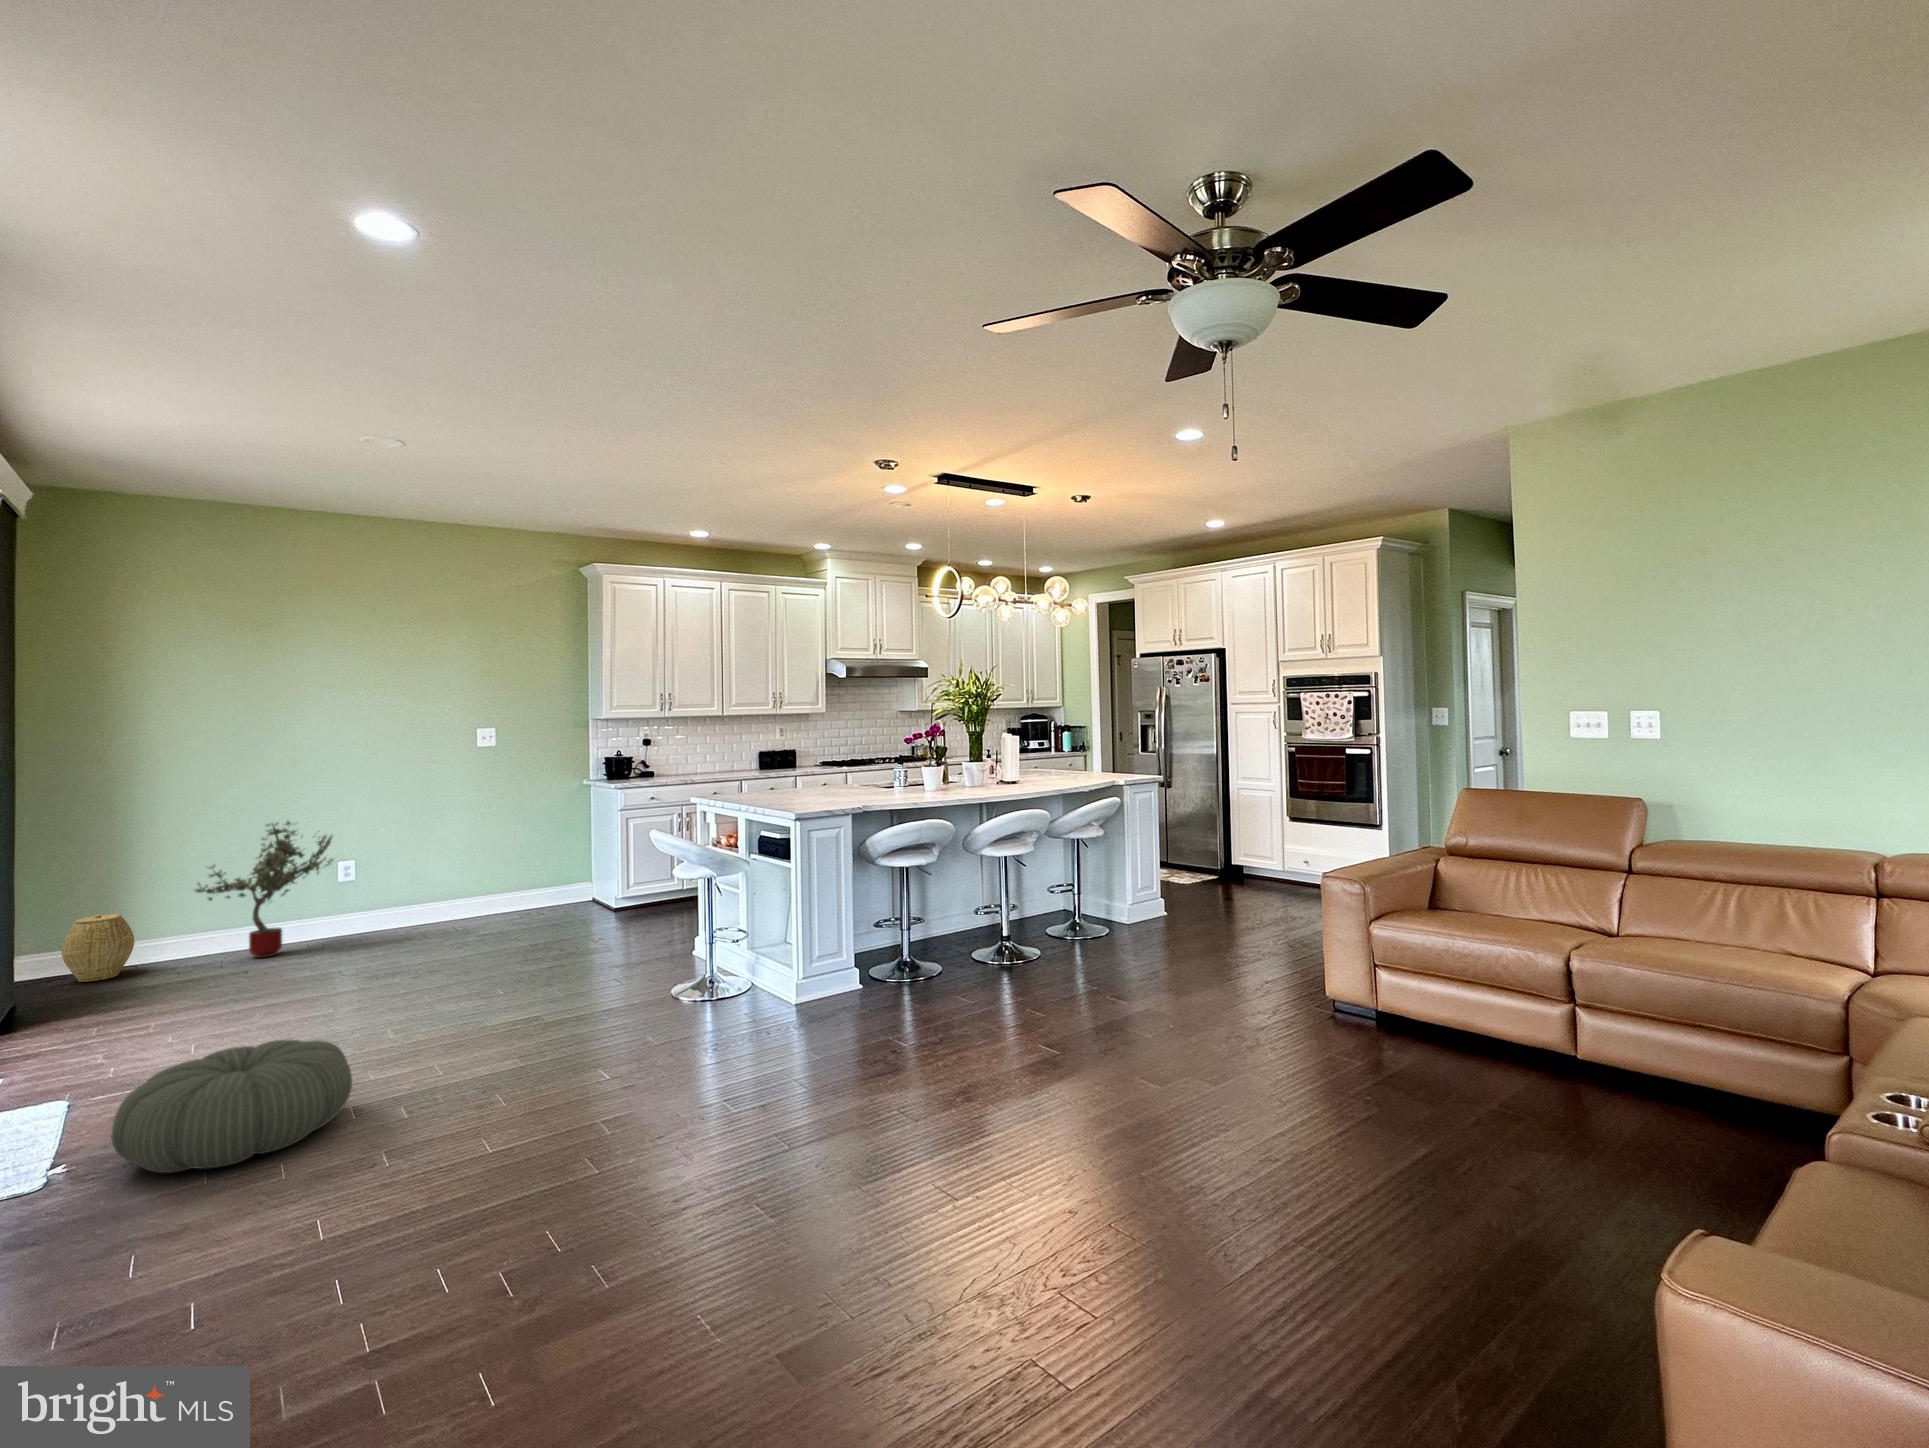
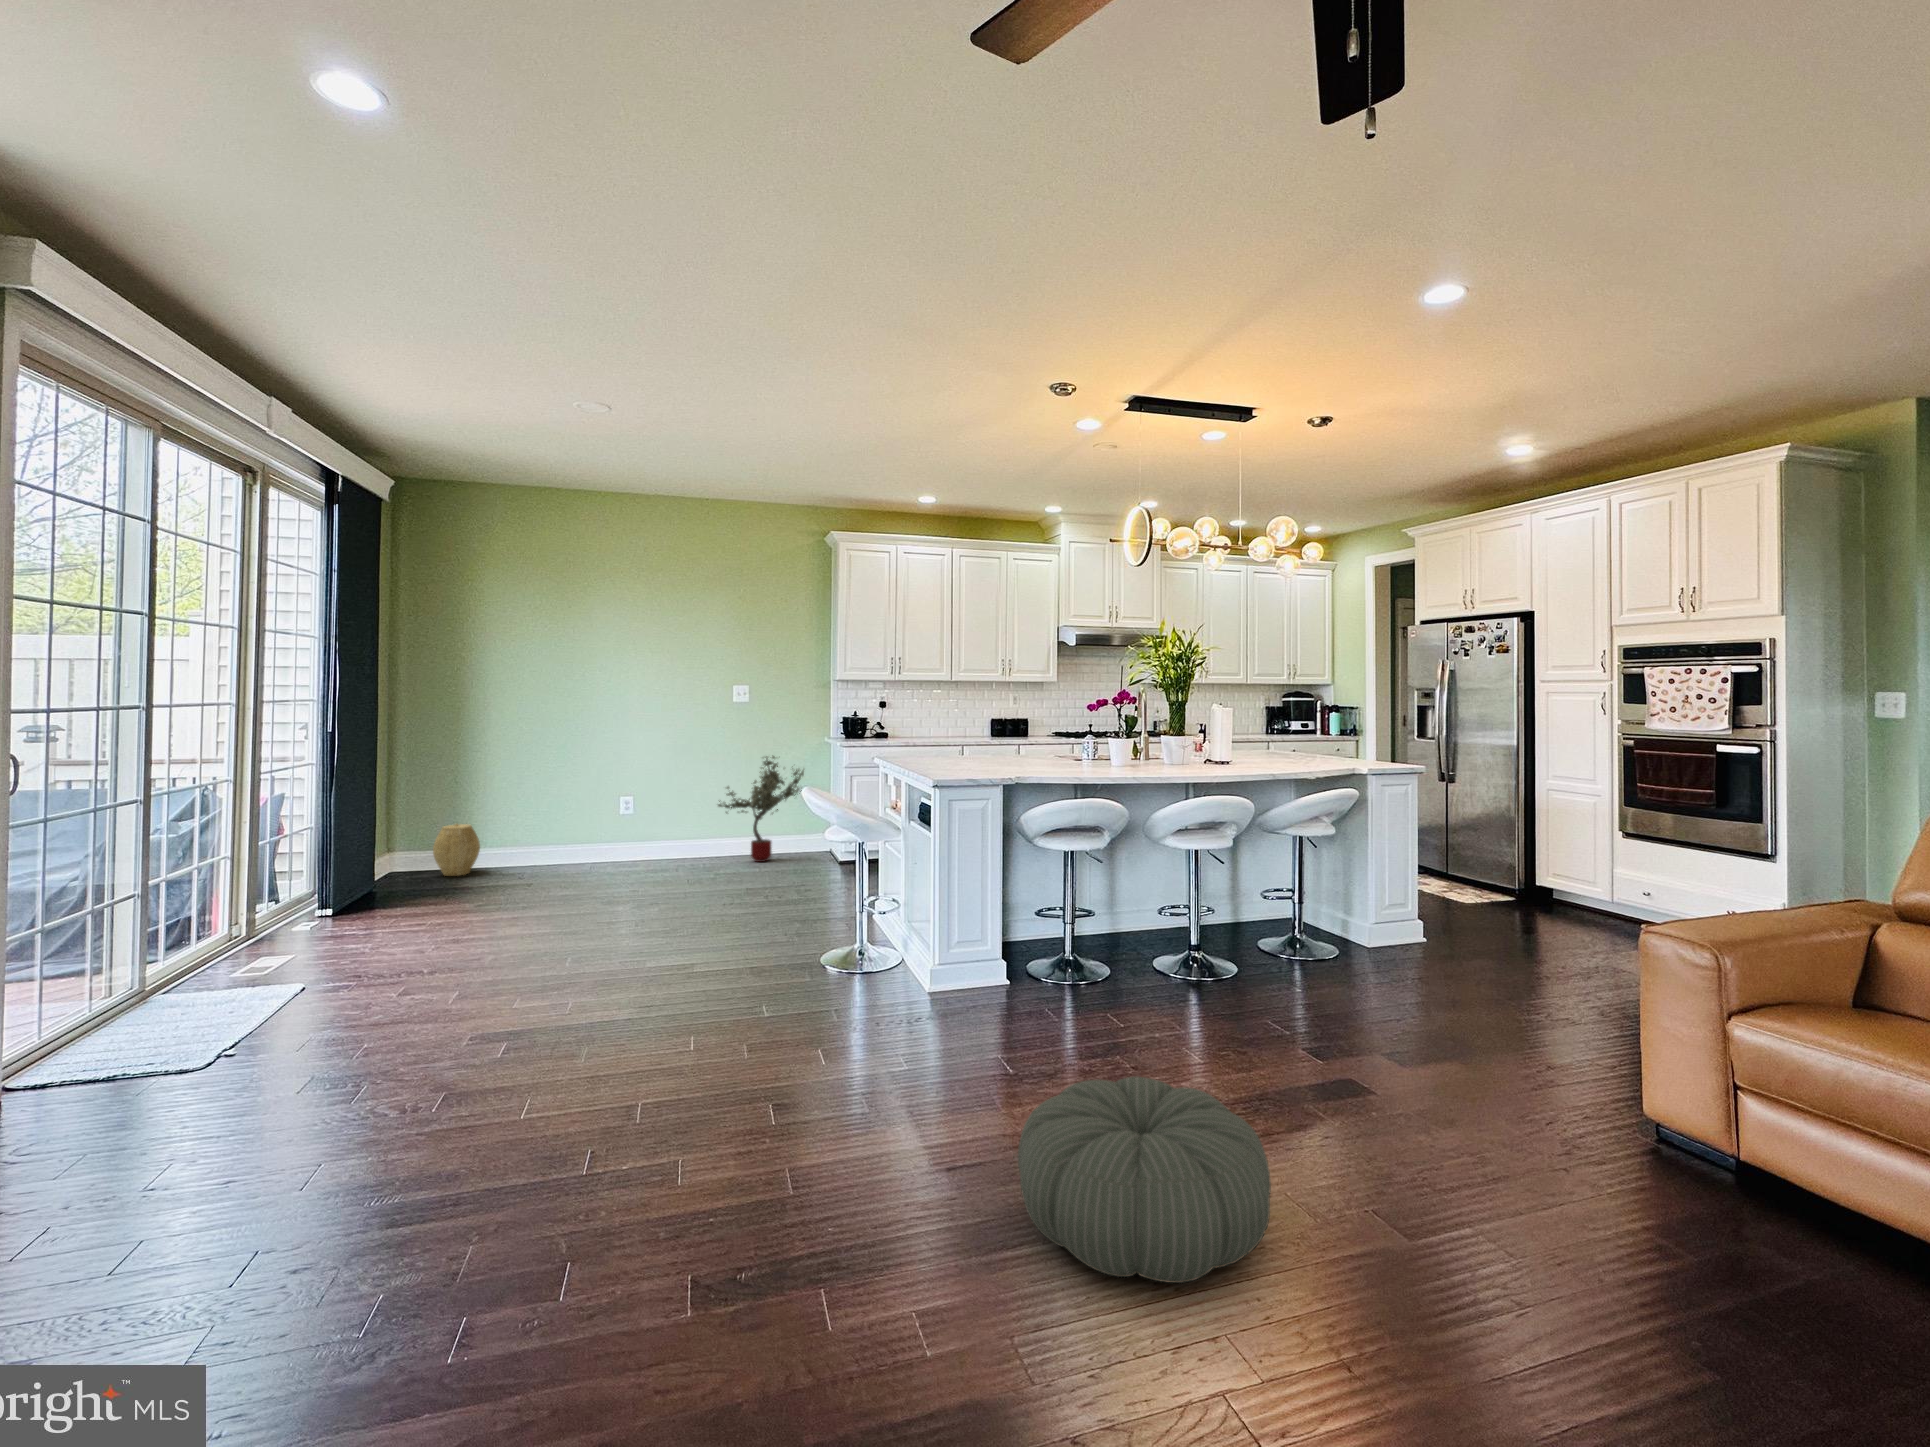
potted tree: present [195,821,333,958] -> present [718,756,804,862]
pouf: present [112,1040,352,1173] -> present [1018,1076,1271,1283]

